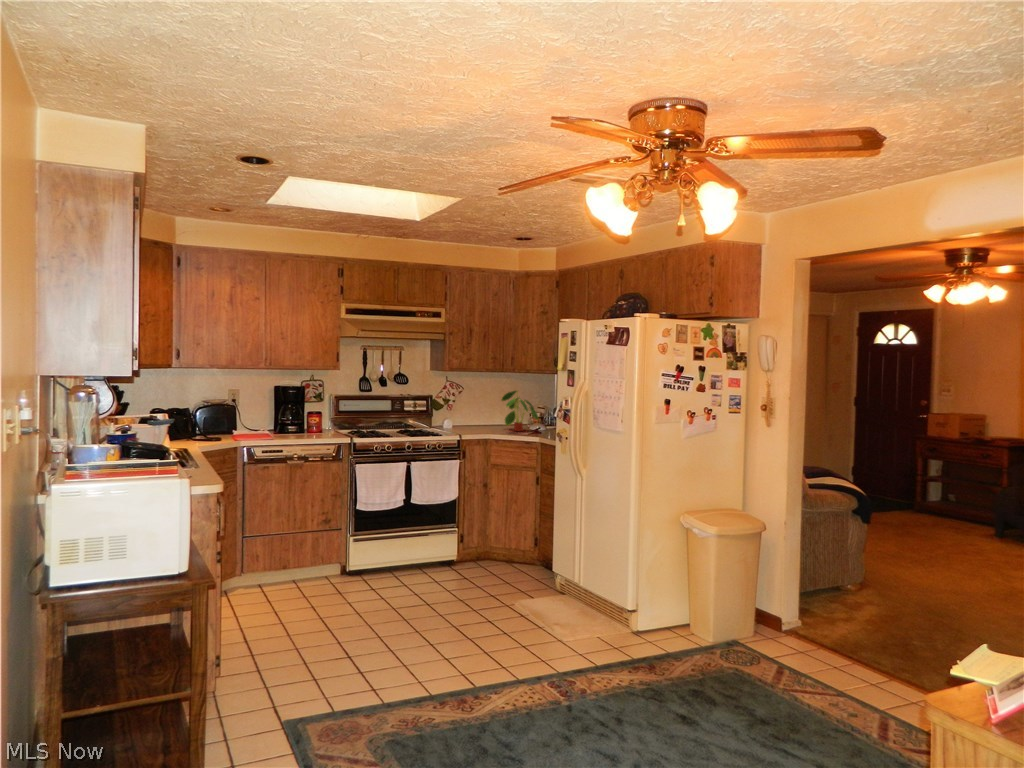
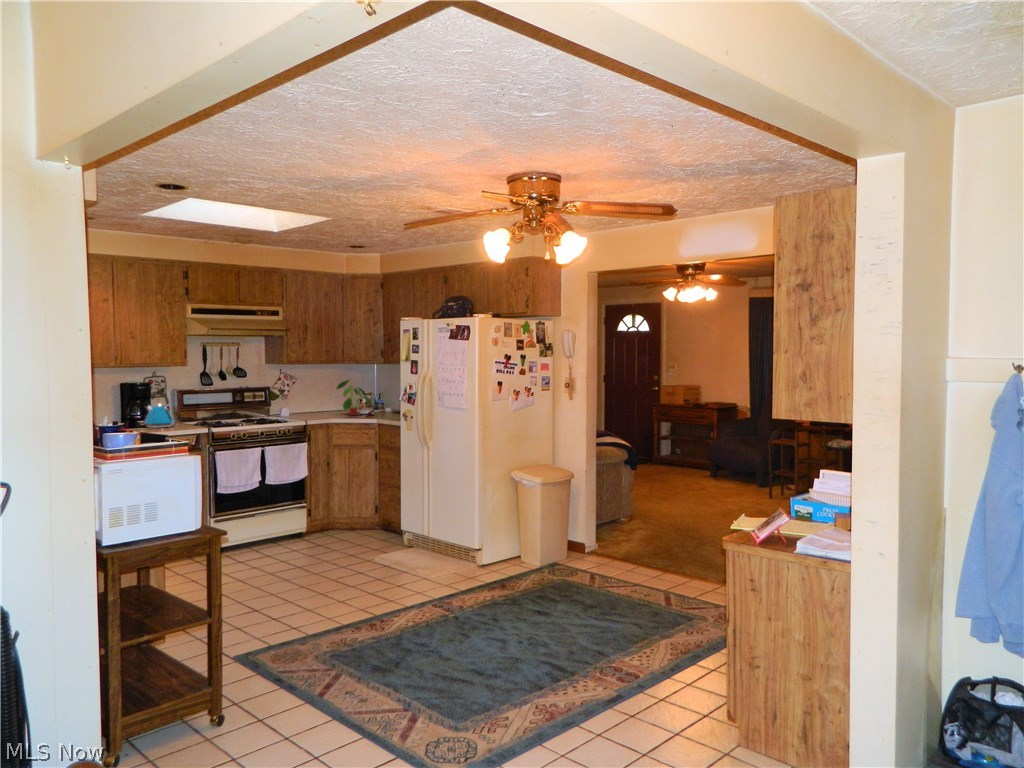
kettle: none [293,396,323,434] -> present [144,392,174,428]

